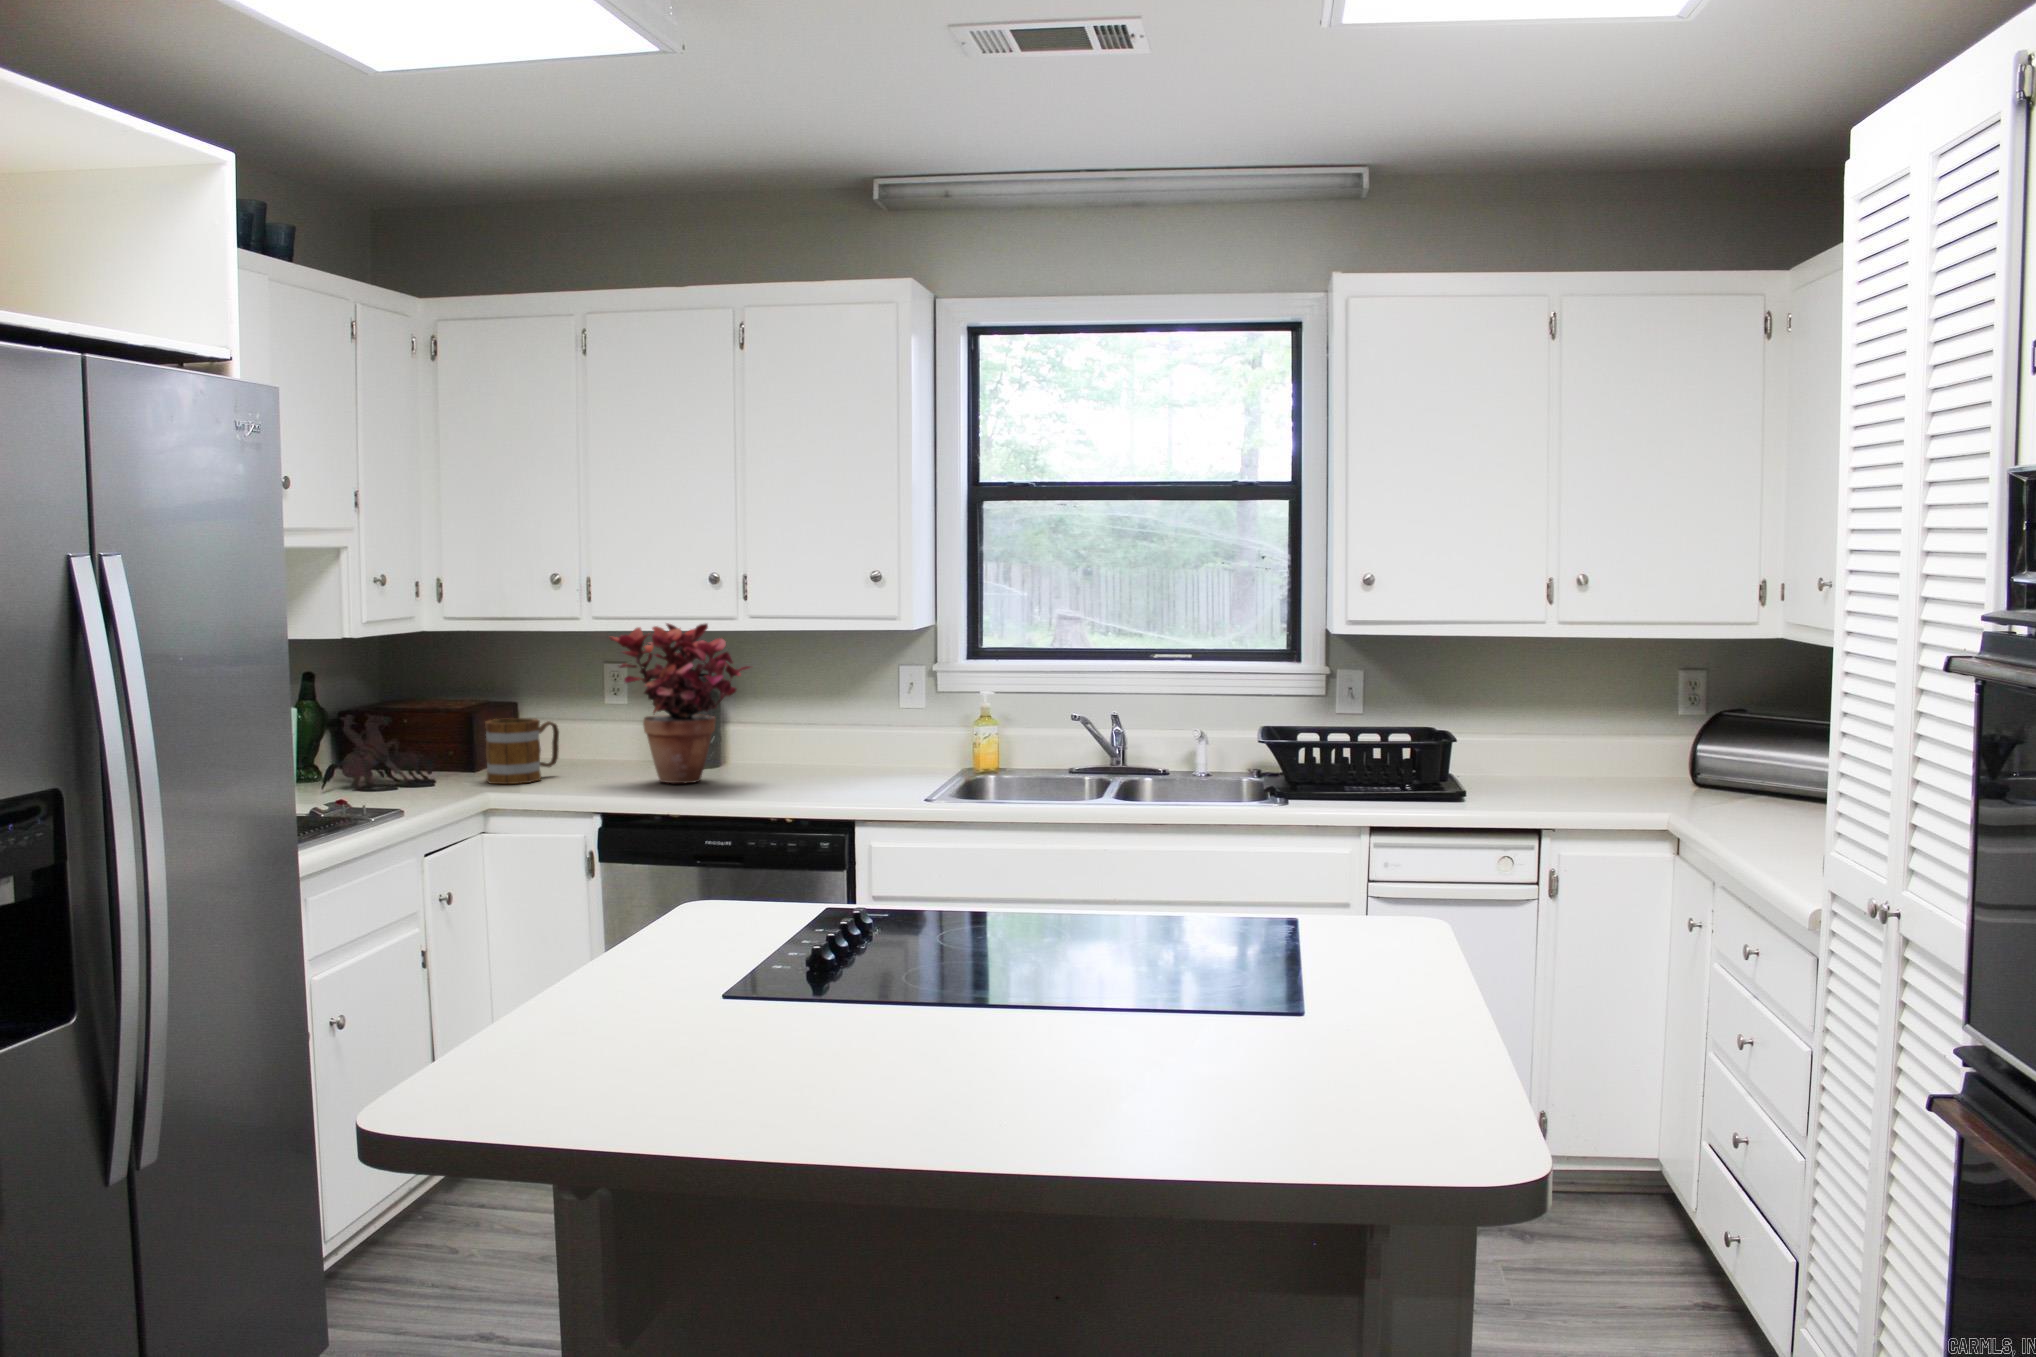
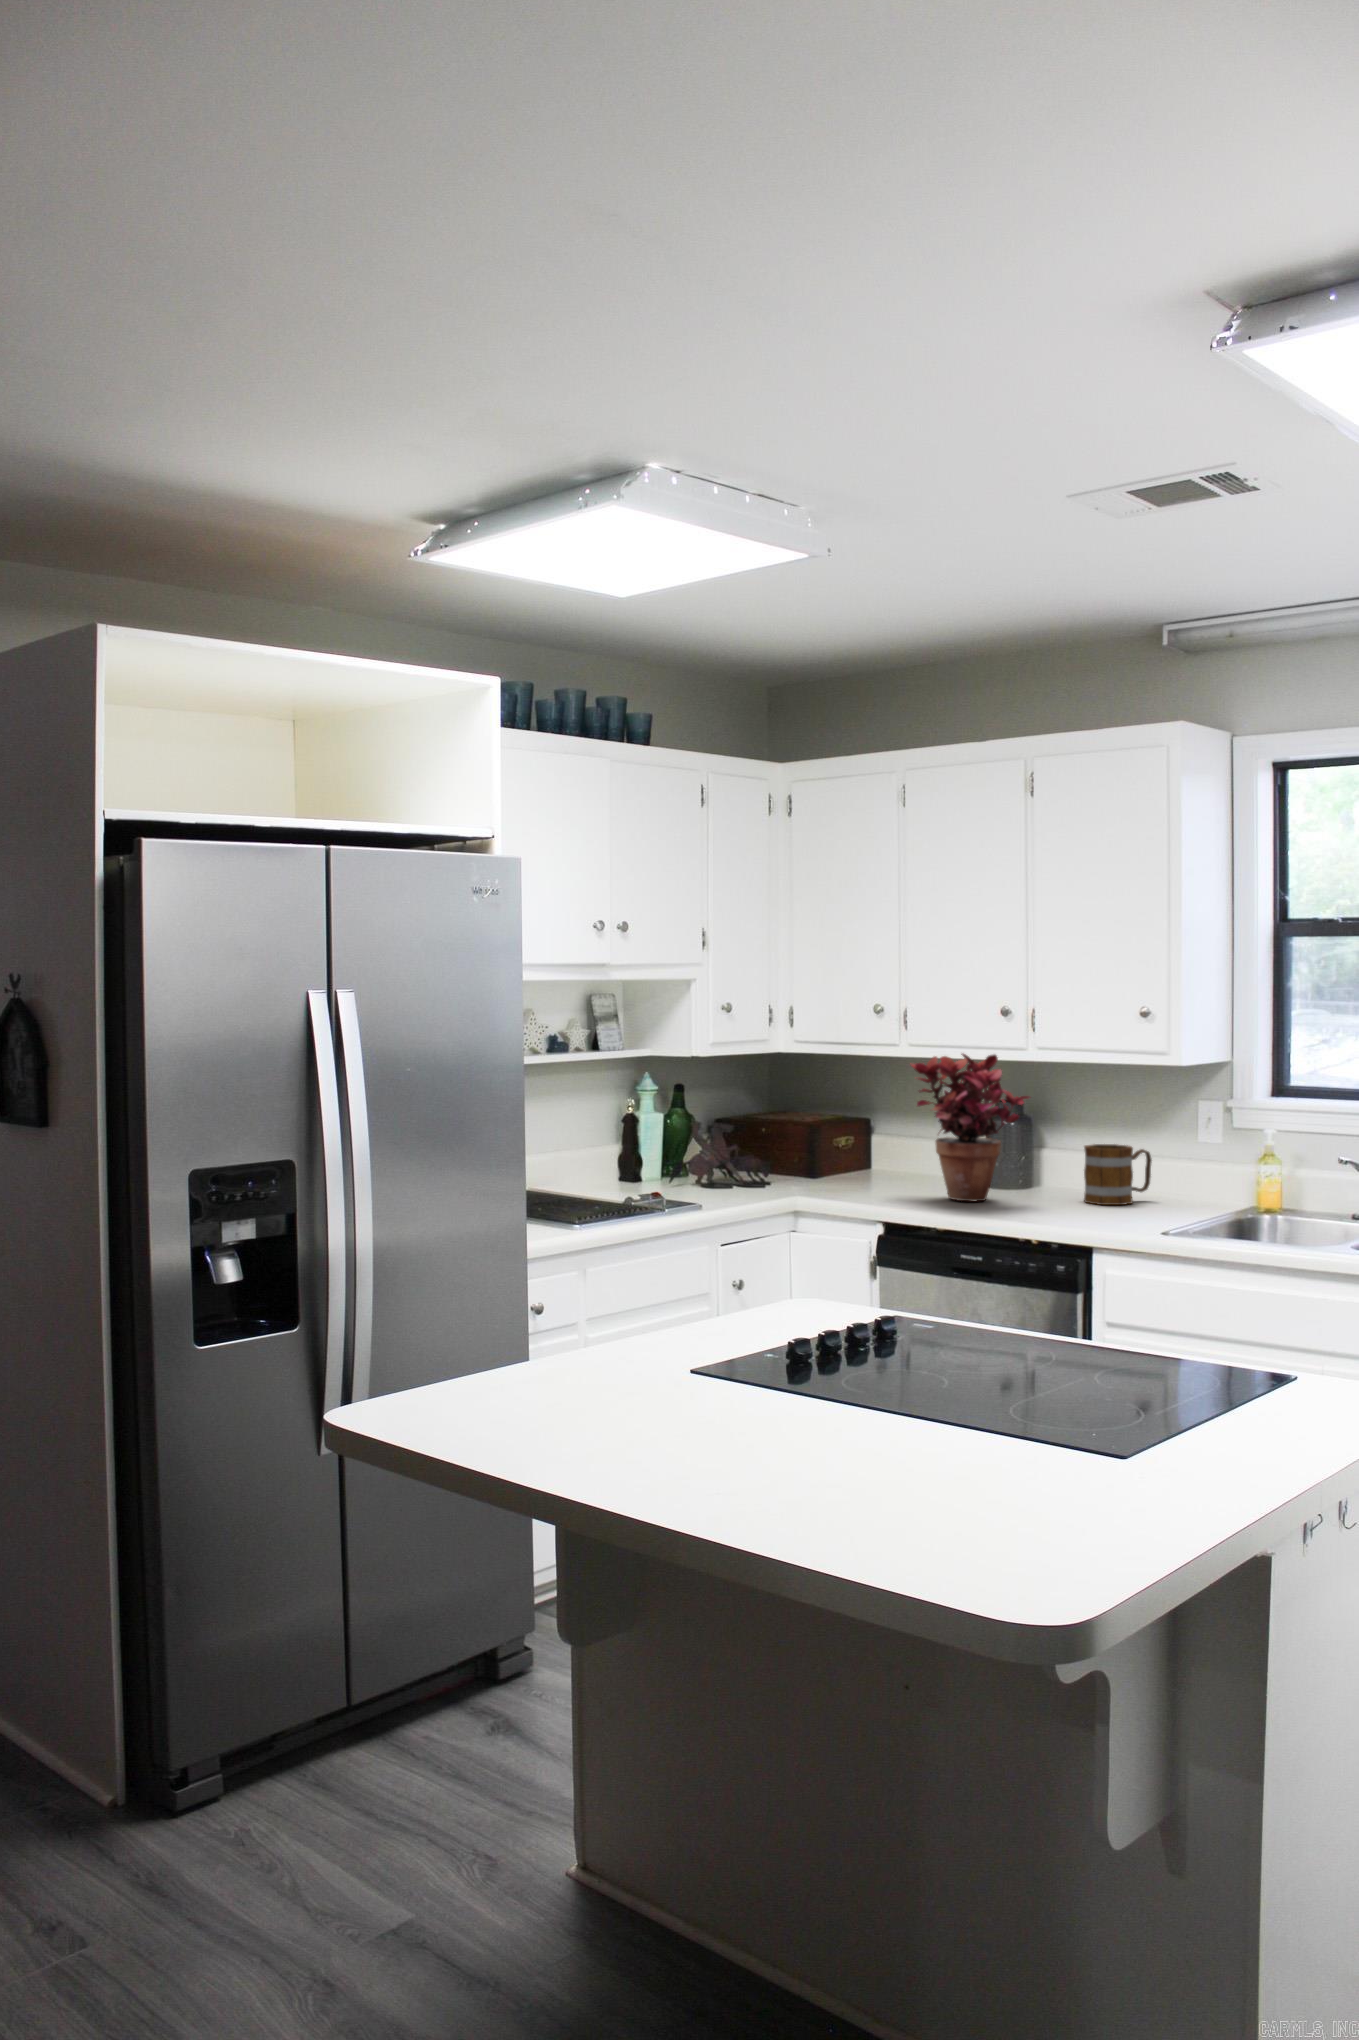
mug: present [485,718,559,784] -> present [1084,1144,1152,1205]

